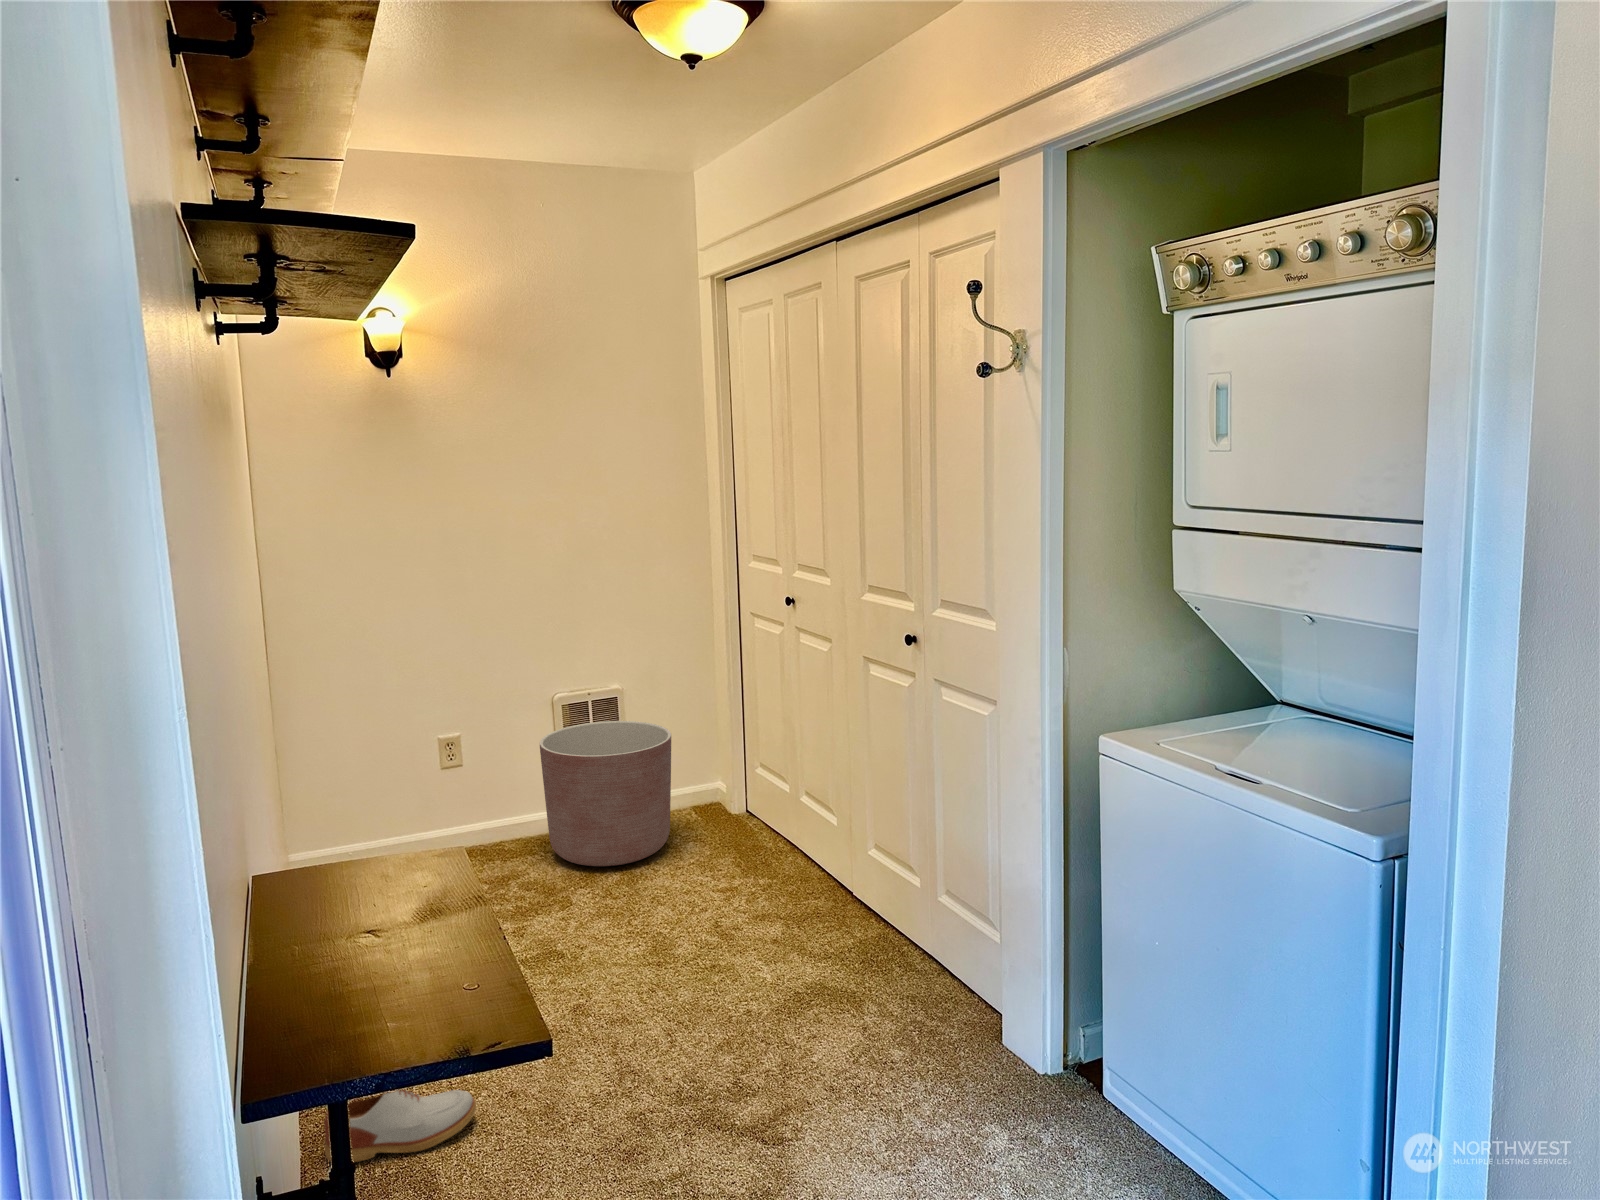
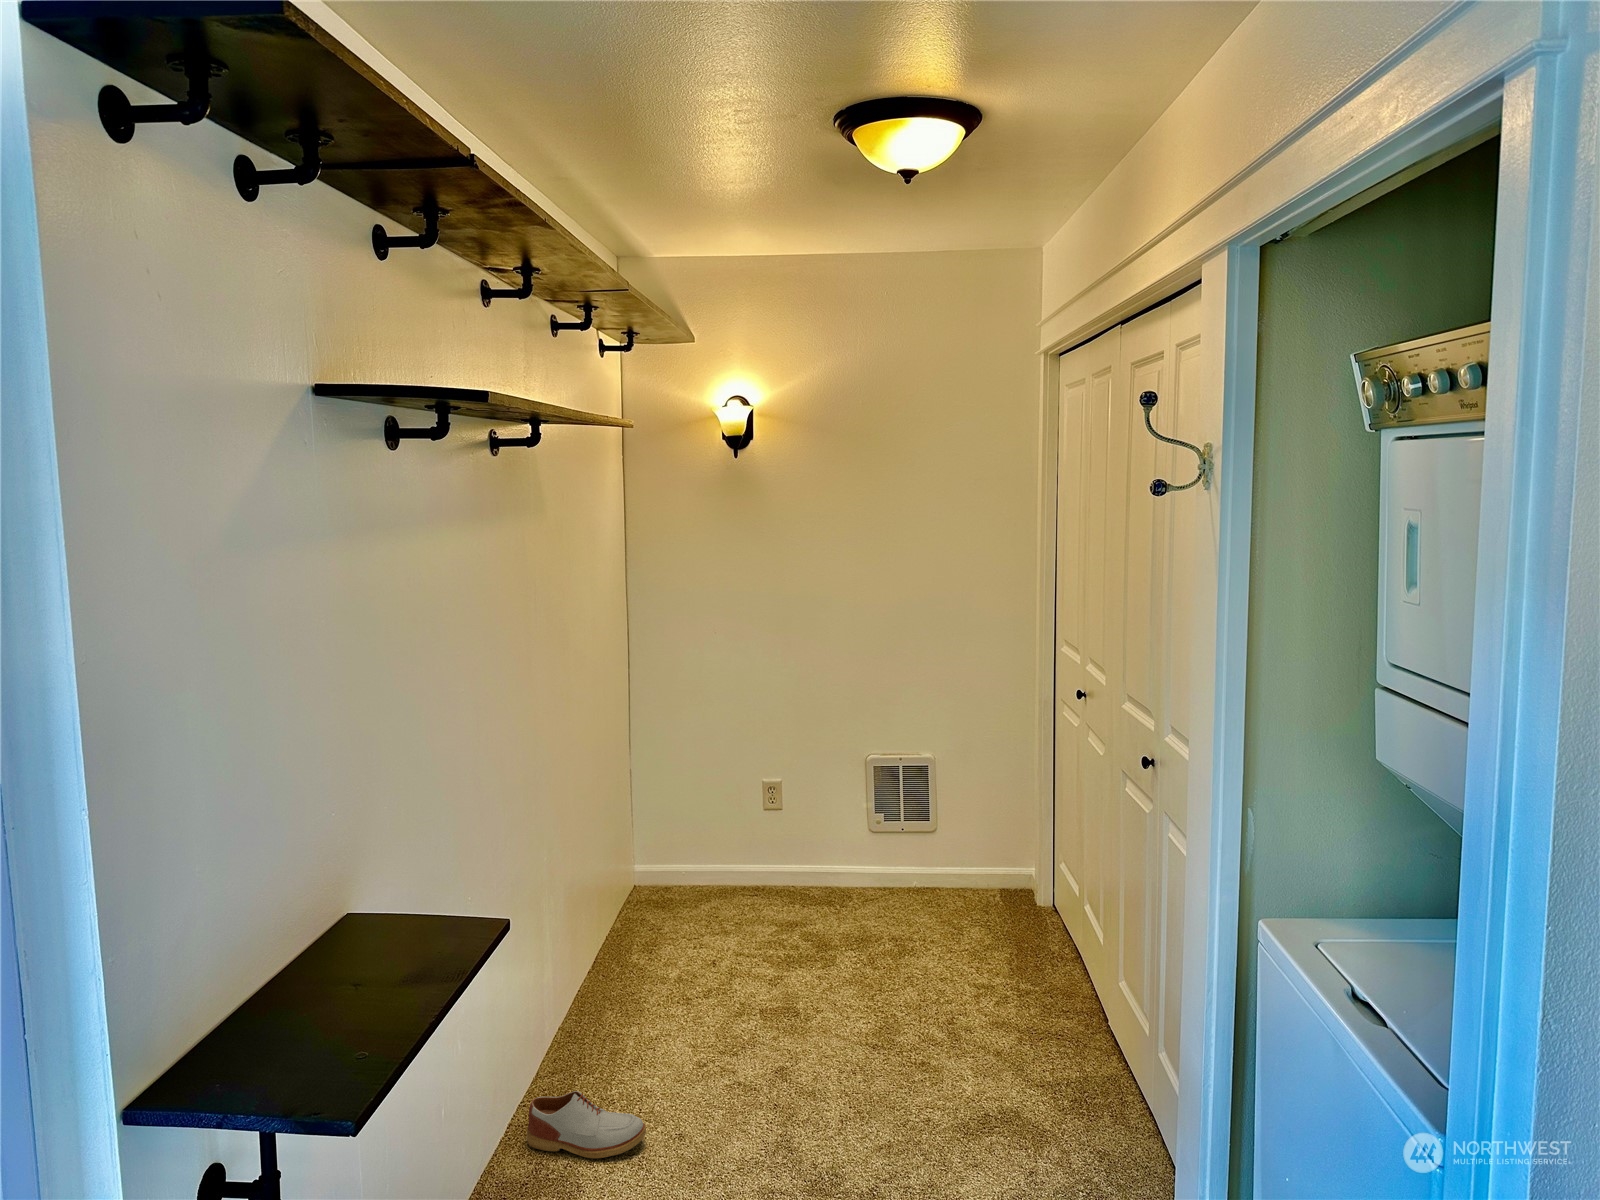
planter: present [540,721,671,866] -> none [838,789,964,934]

